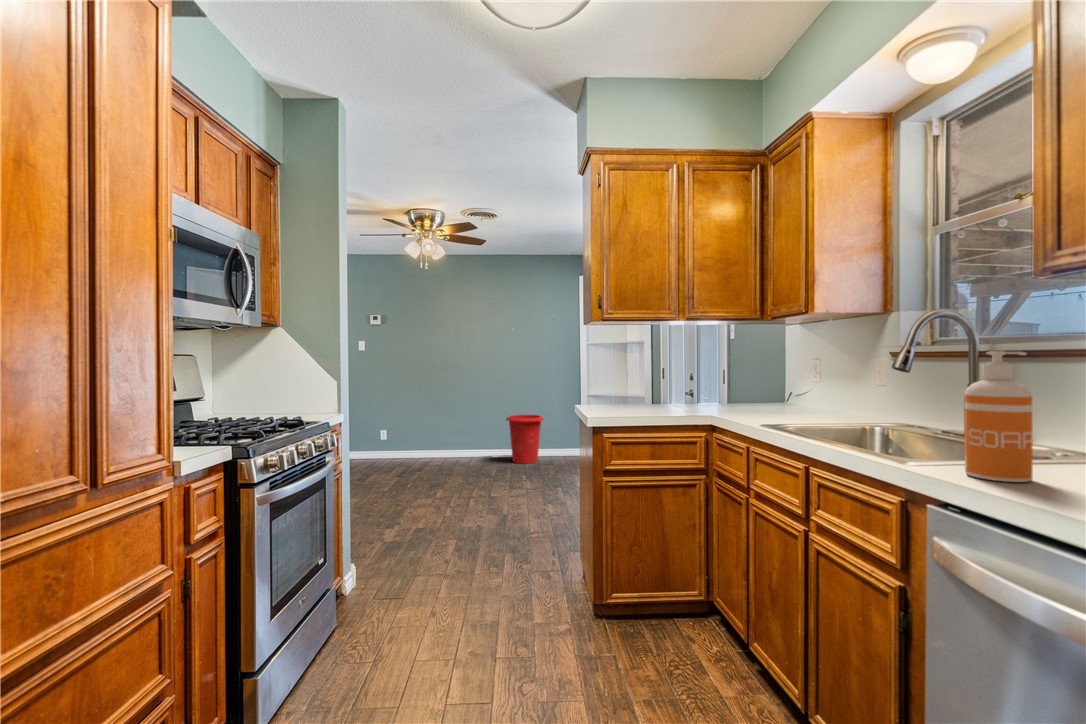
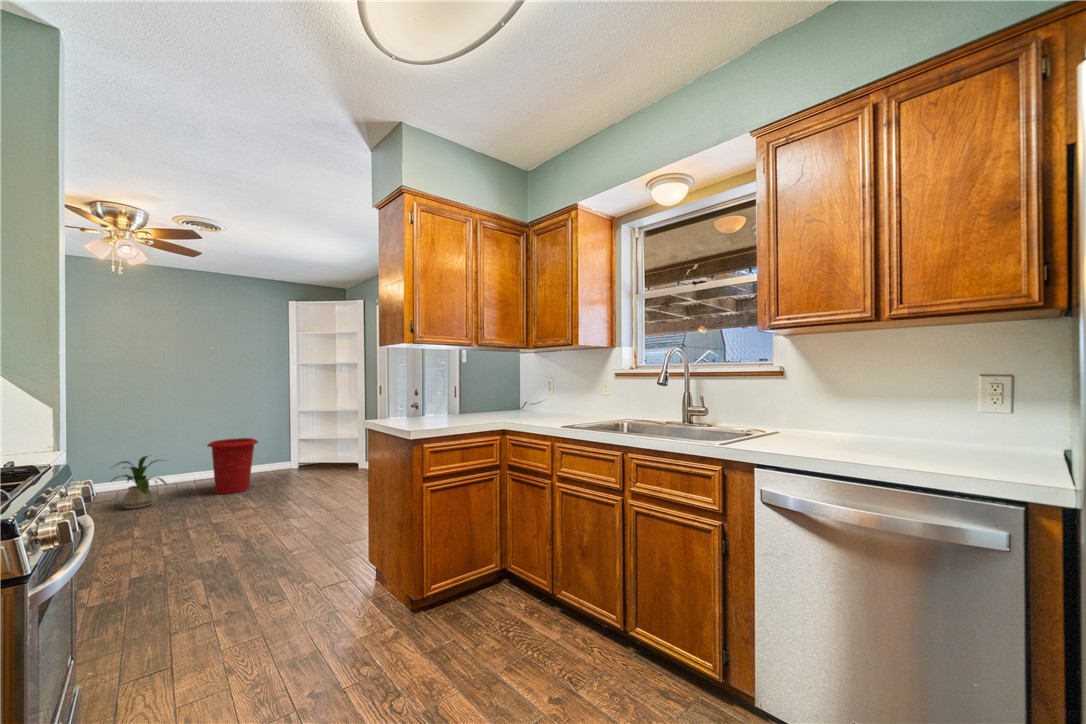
soap dispenser: present [965,351,1033,482] -> none [725,372,756,443]
house plant: none [443,423,481,465] -> present [112,456,167,509]

